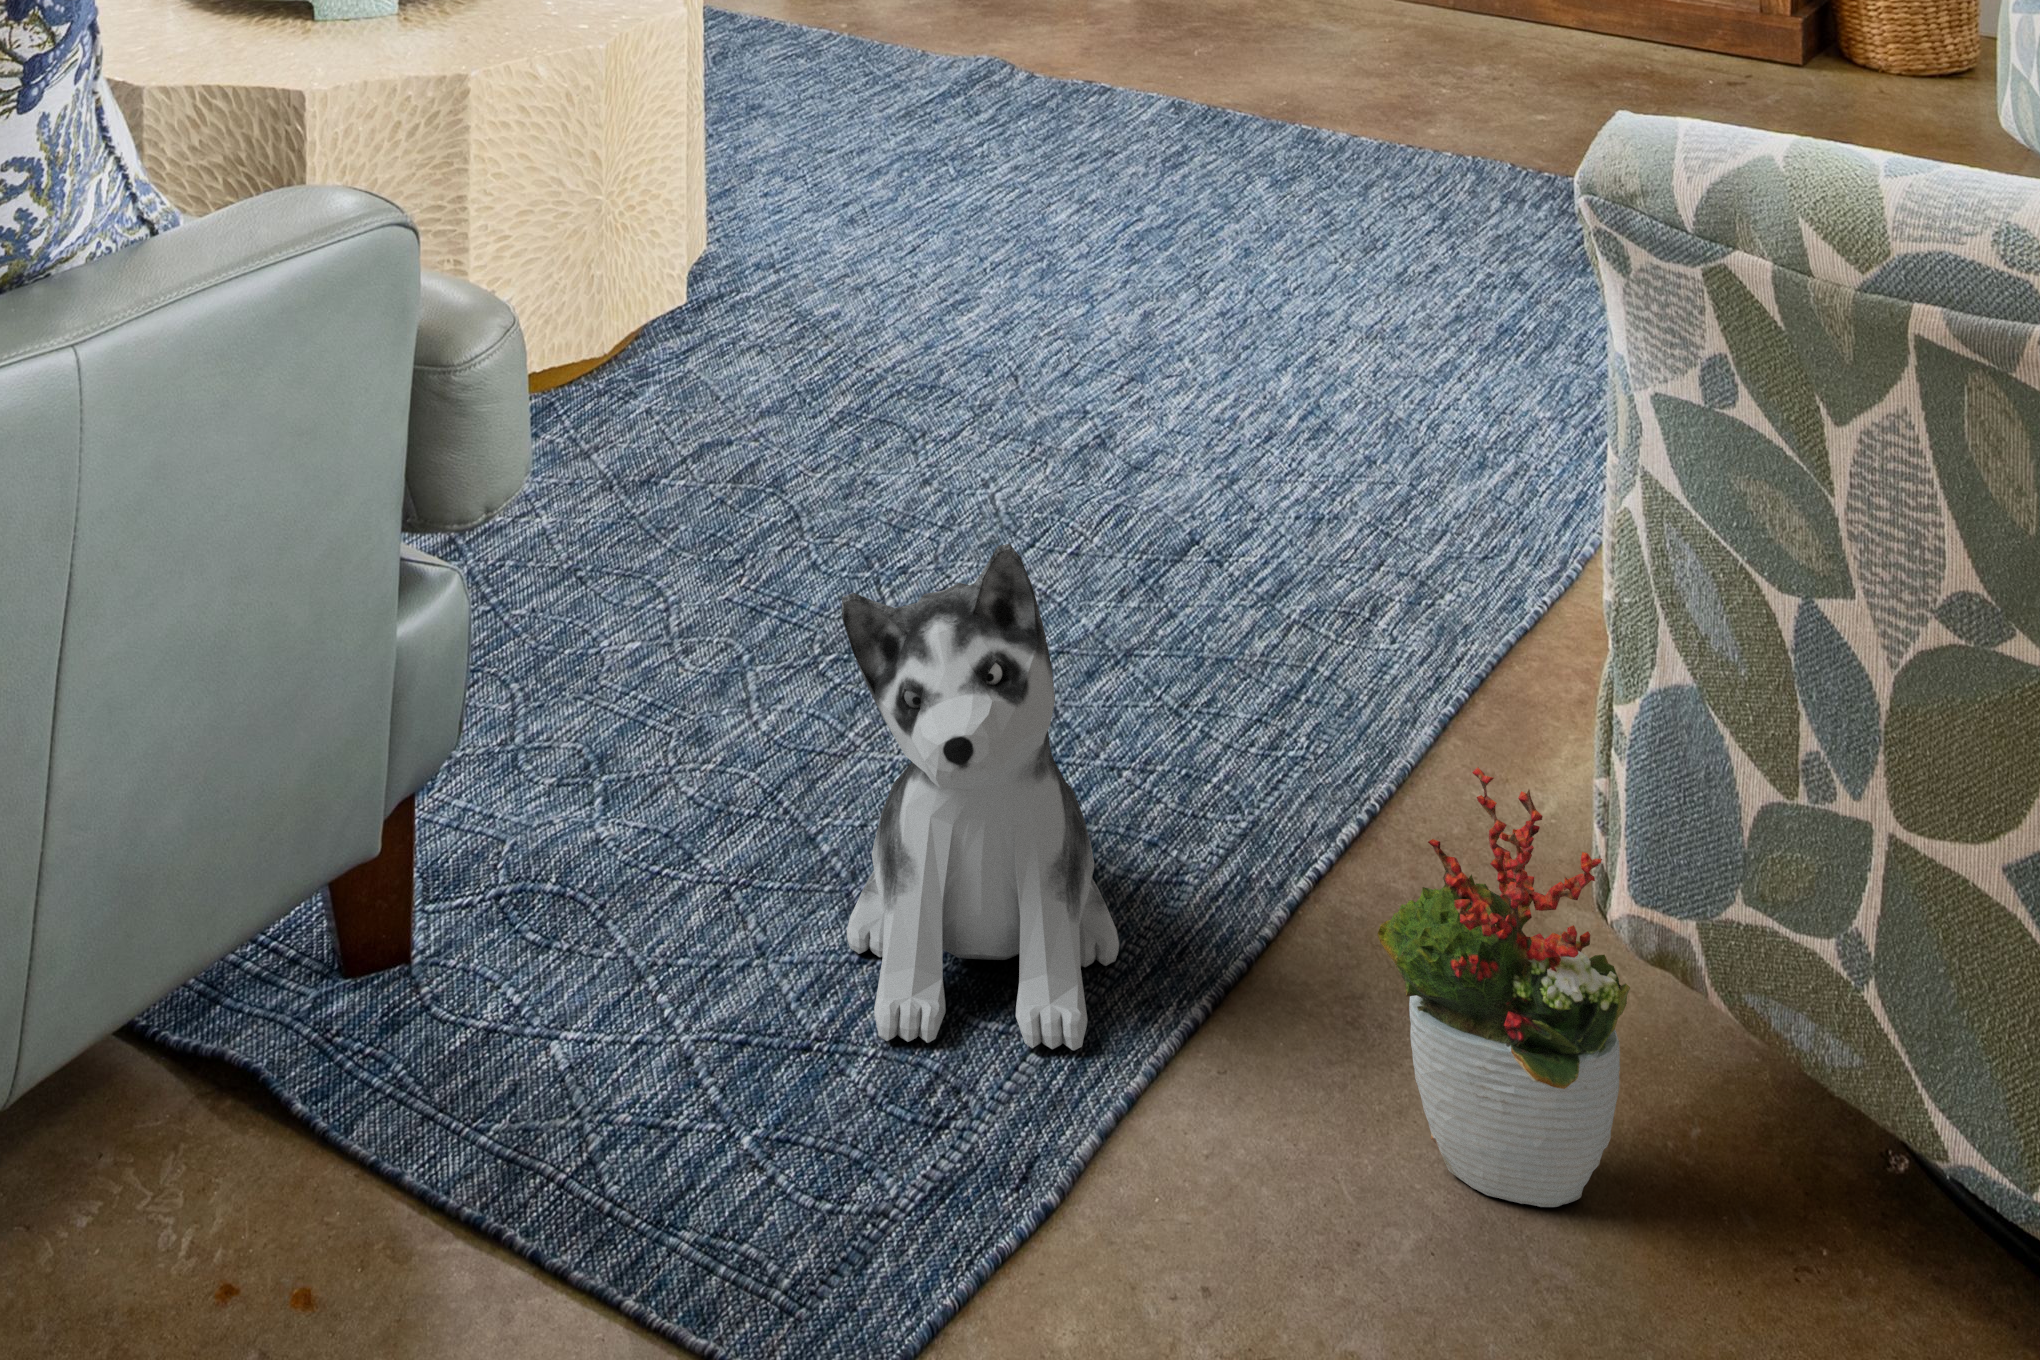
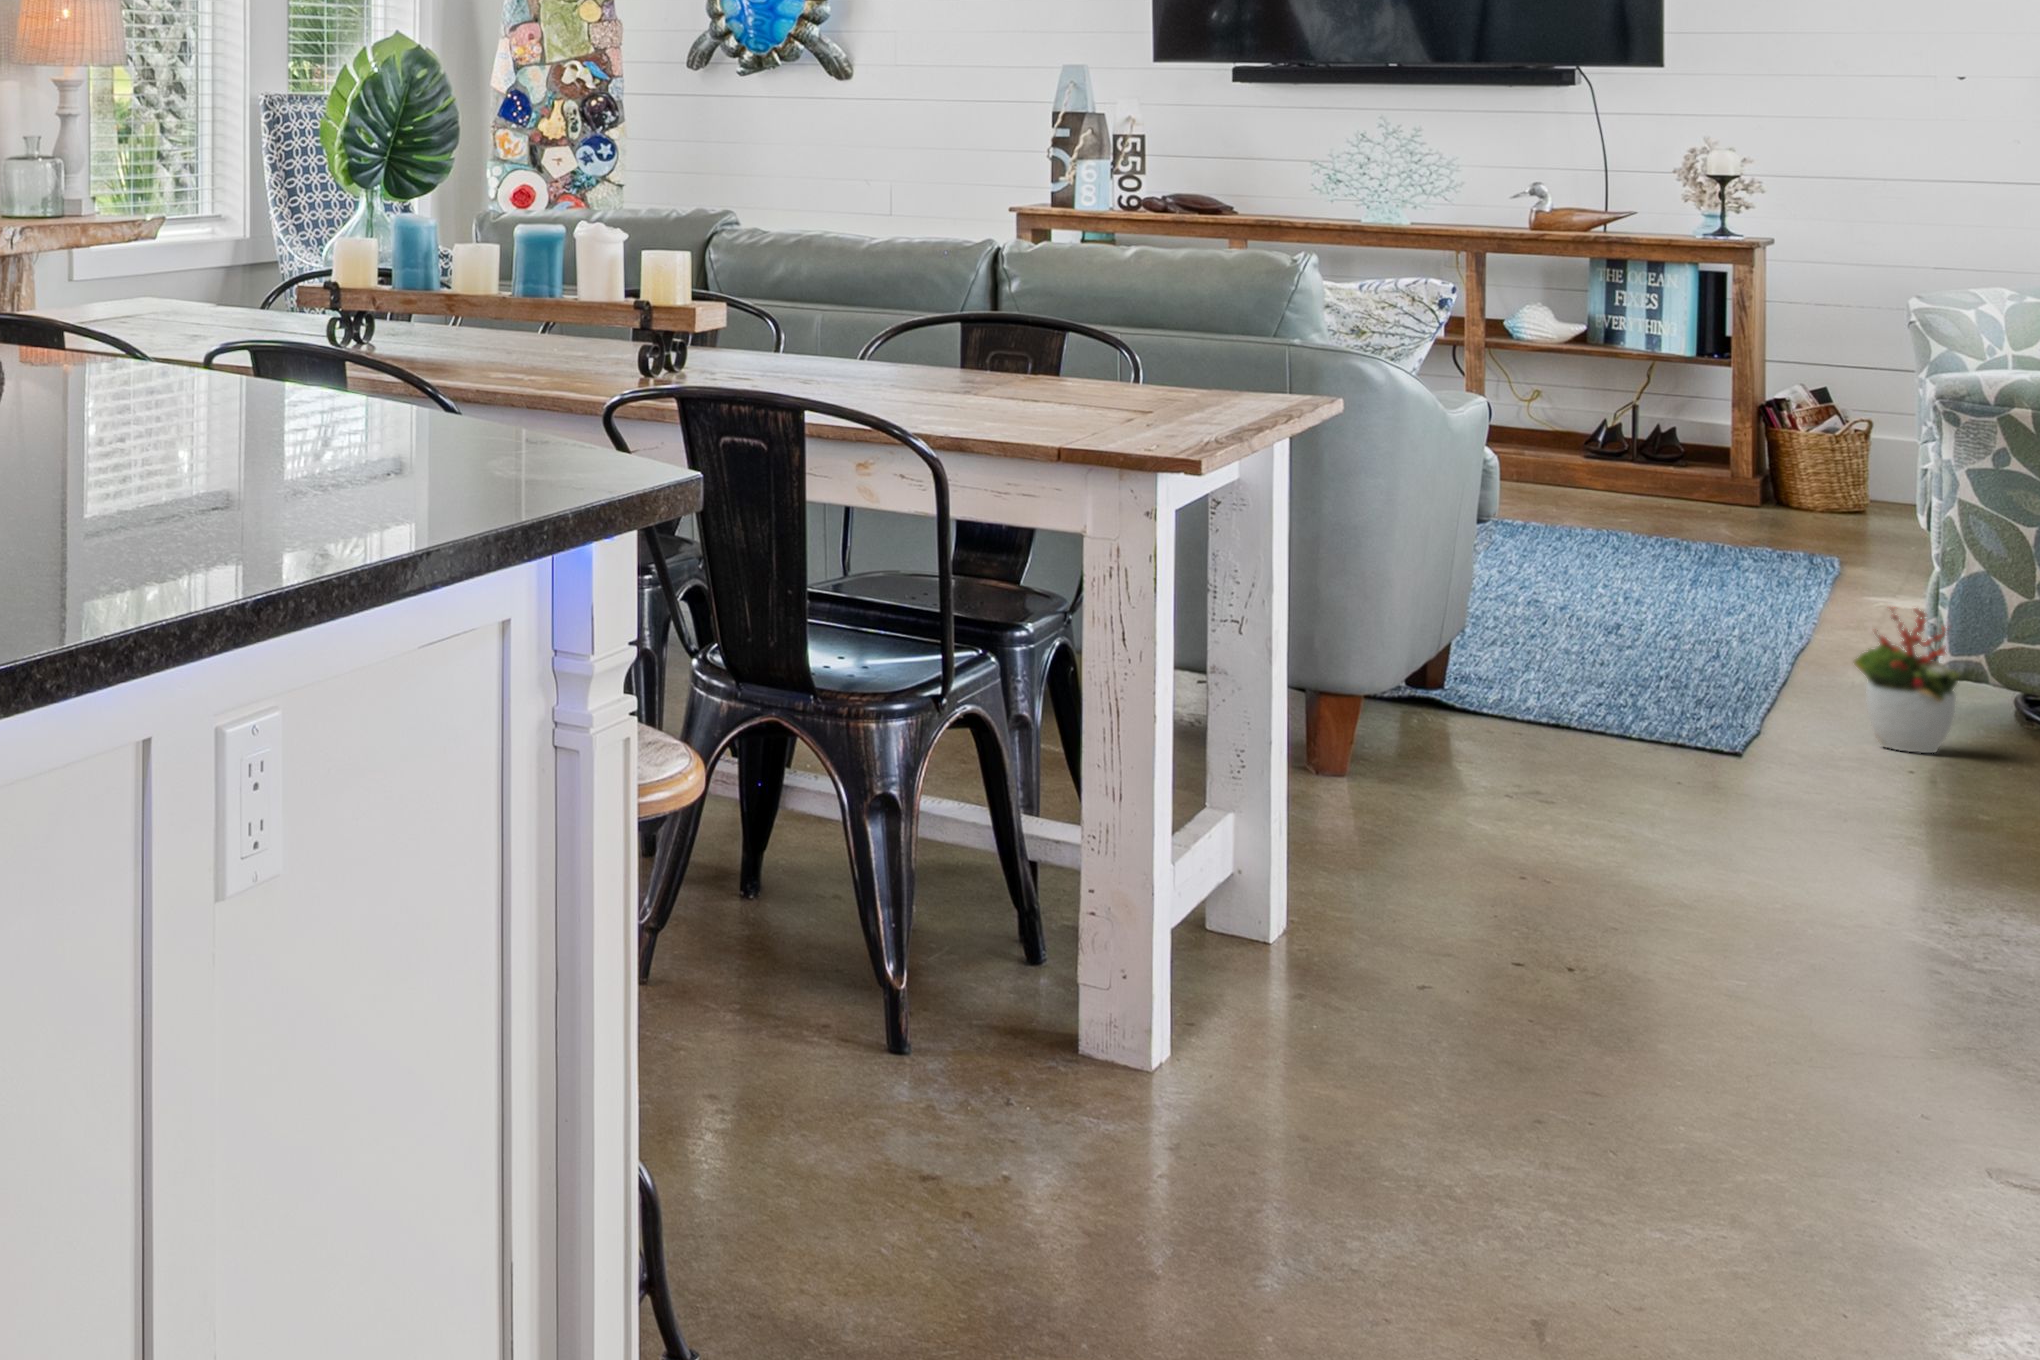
plush toy: present [841,544,1119,1050] -> none [1583,545,1713,724]

